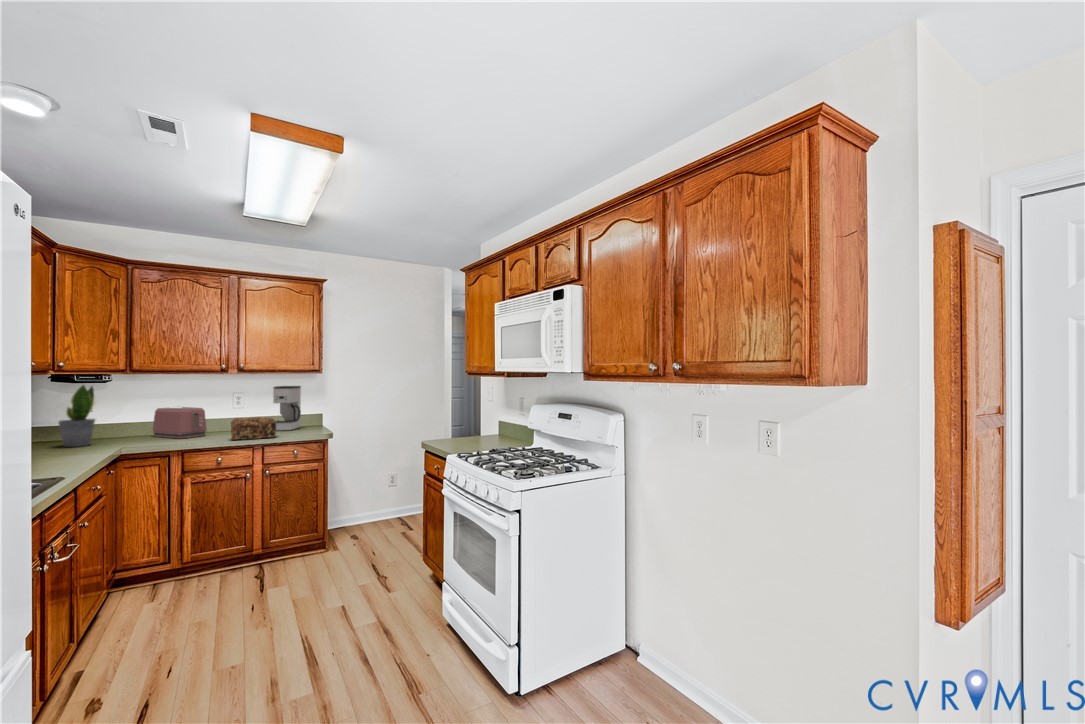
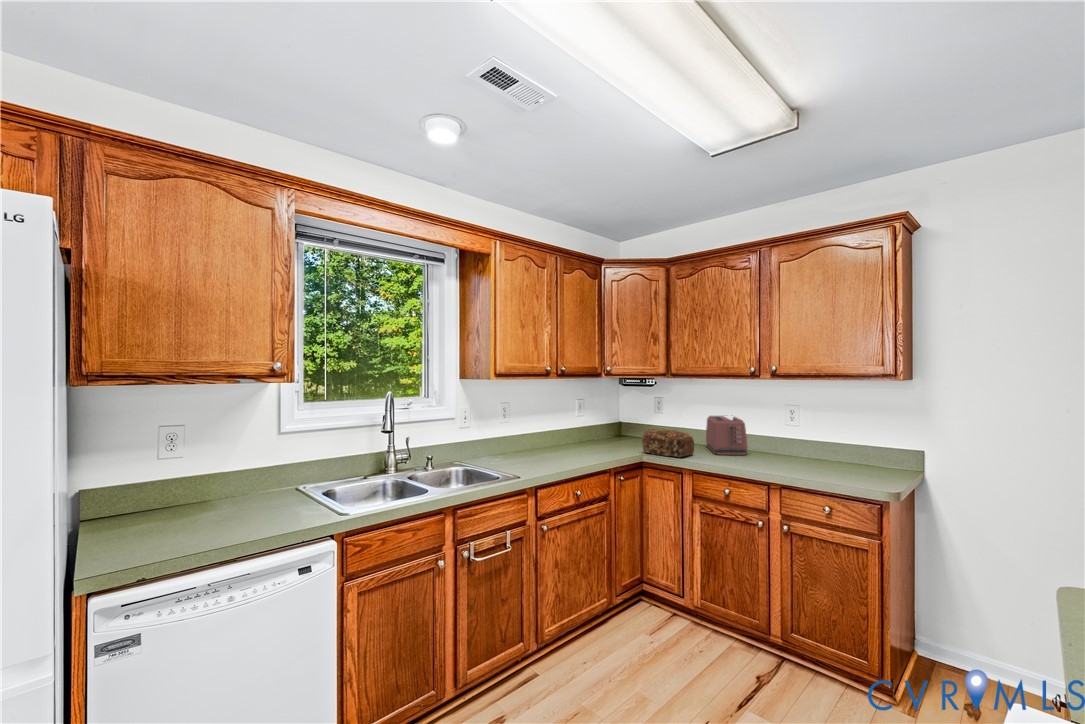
potted plant: present [59,385,95,447] -> none [624,387,651,447]
coffee maker: present [273,386,301,431] -> none [831,397,884,468]
bread loaf: present [231,417,276,440] -> present [642,429,694,457]

